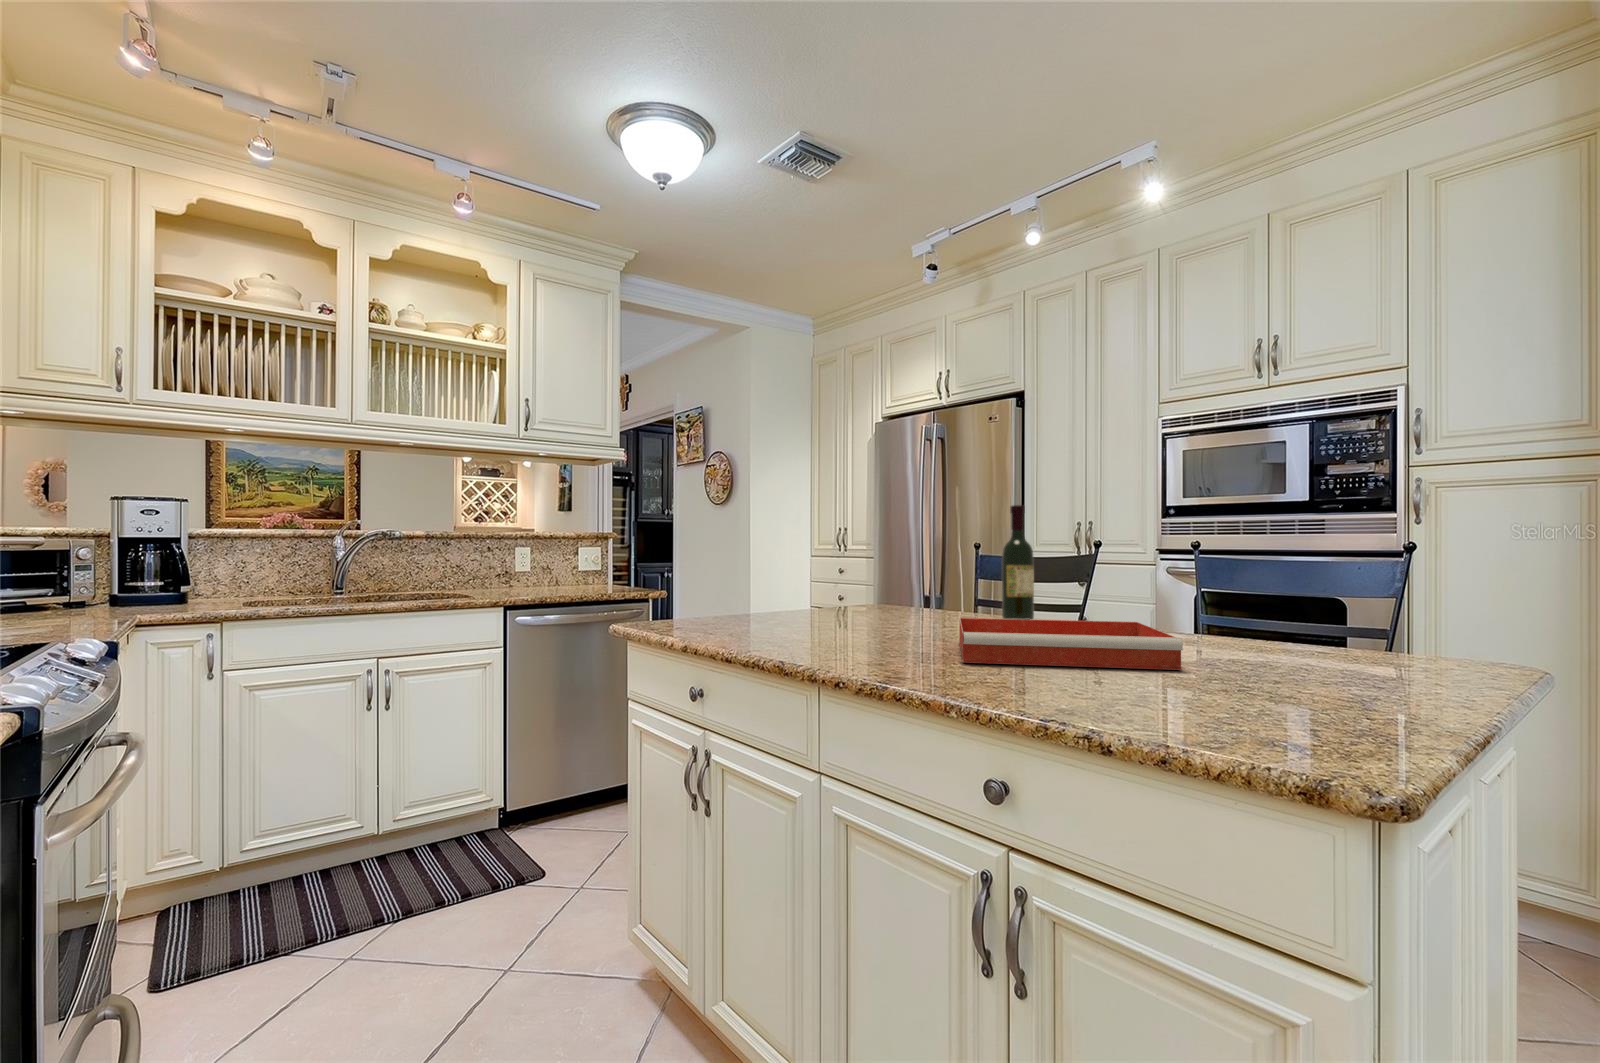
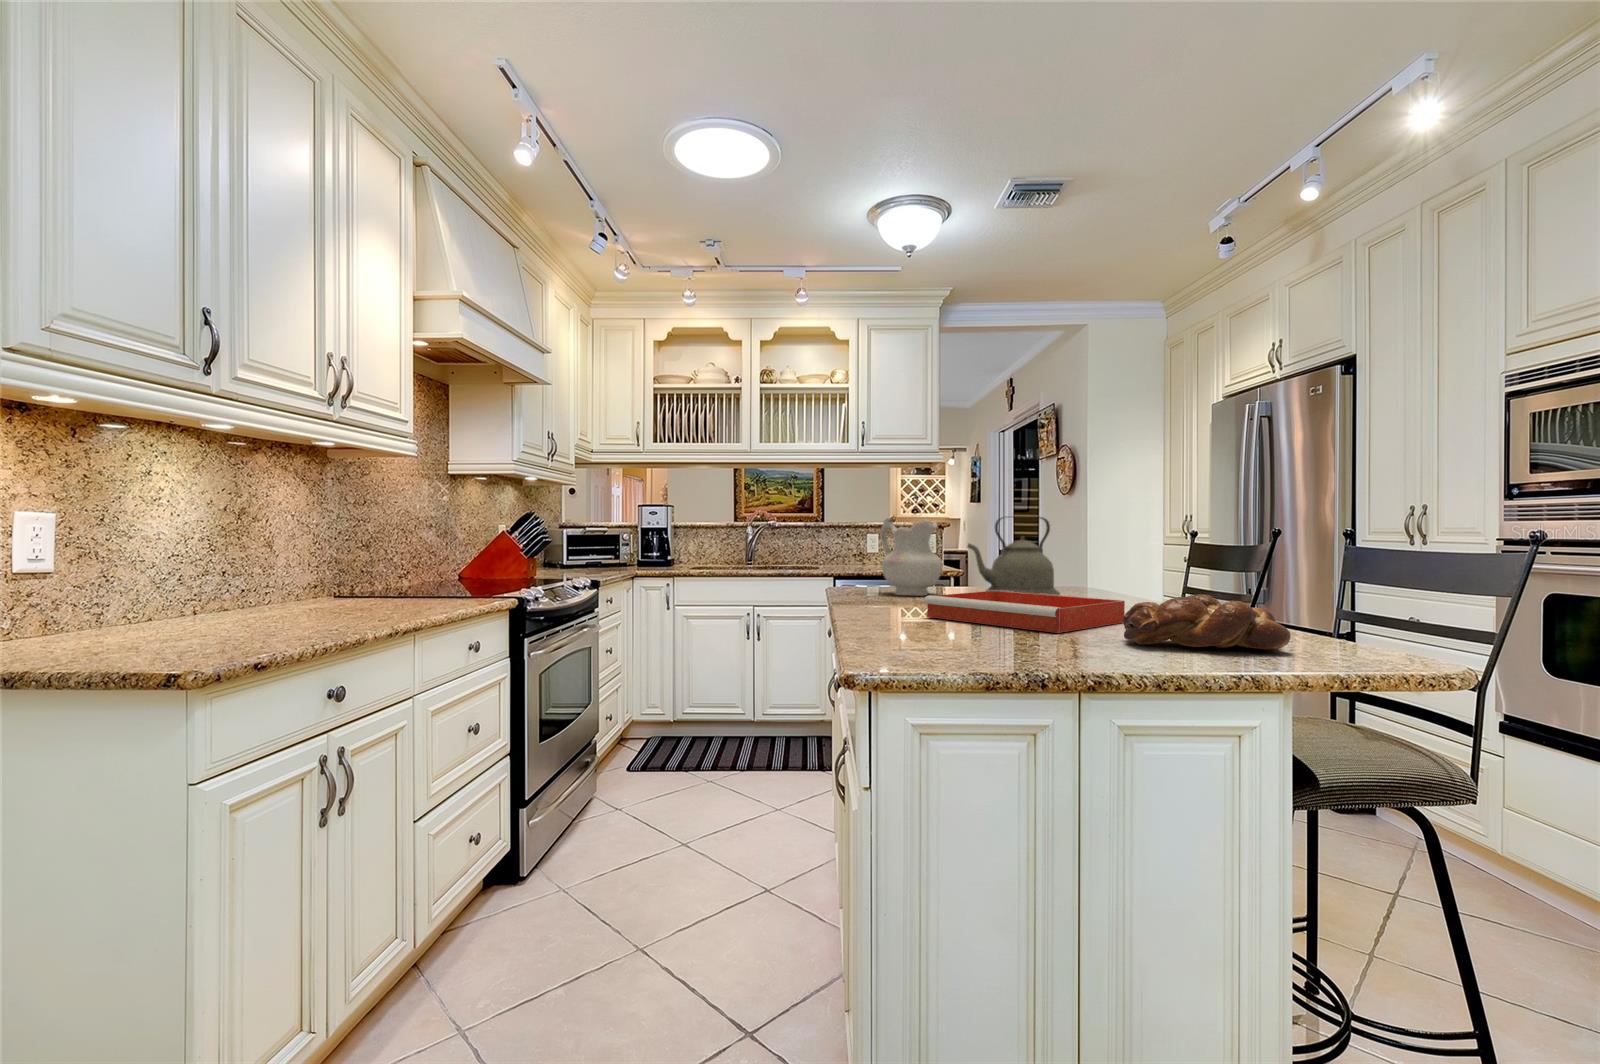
wine bottle: present [1002,505,1034,620] -> none [1111,497,1142,604]
ceramic pitcher: none [723,525,813,630] -> present [881,519,942,596]
kettle: none [860,525,947,627] -> present [968,516,1060,595]
bread loaf: none [1254,612,1424,676] -> present [1123,594,1291,650]

